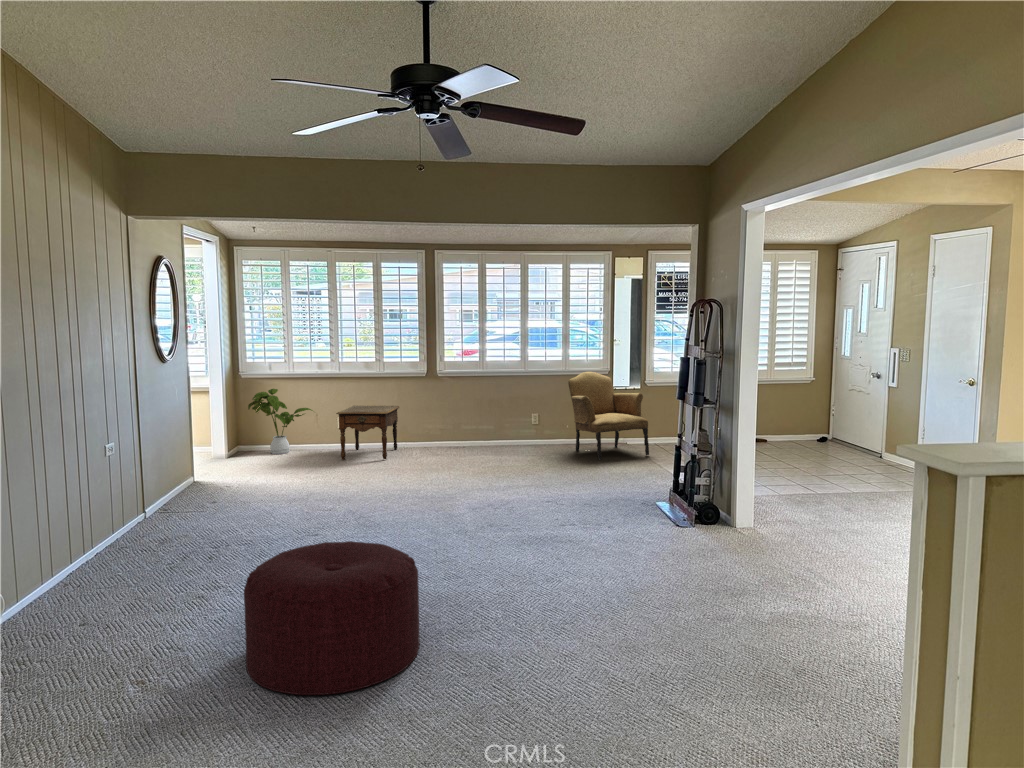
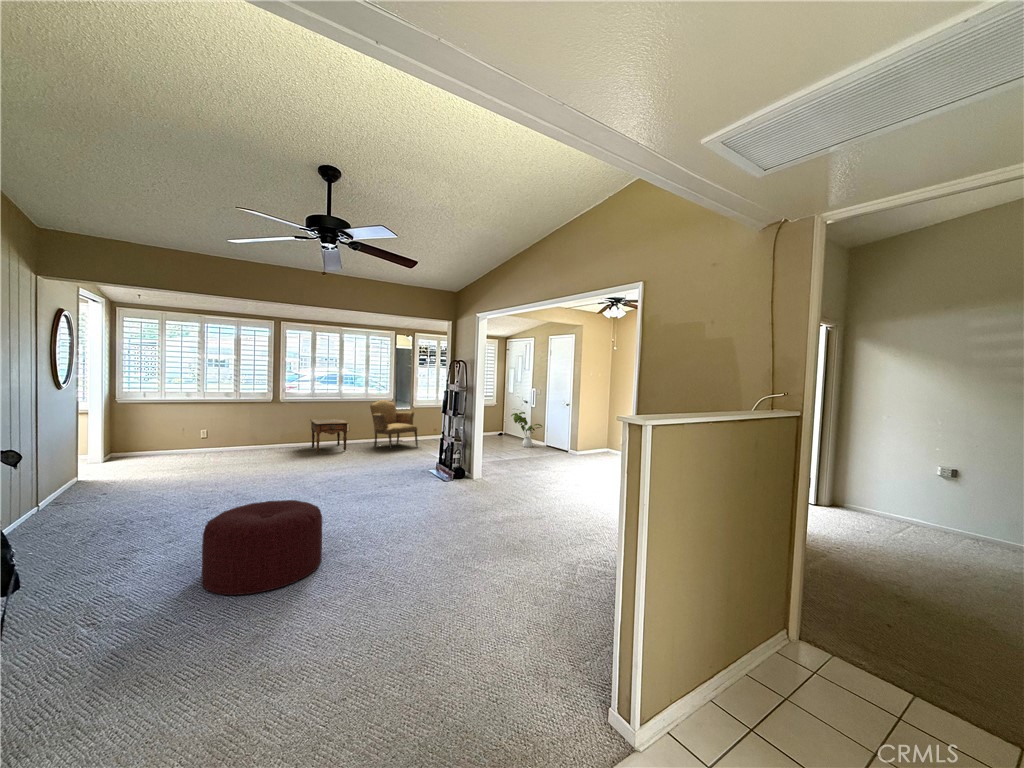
house plant: present [248,389,313,454] -> present [511,412,542,447]
side table: present [336,405,399,460] -> present [310,419,349,453]

